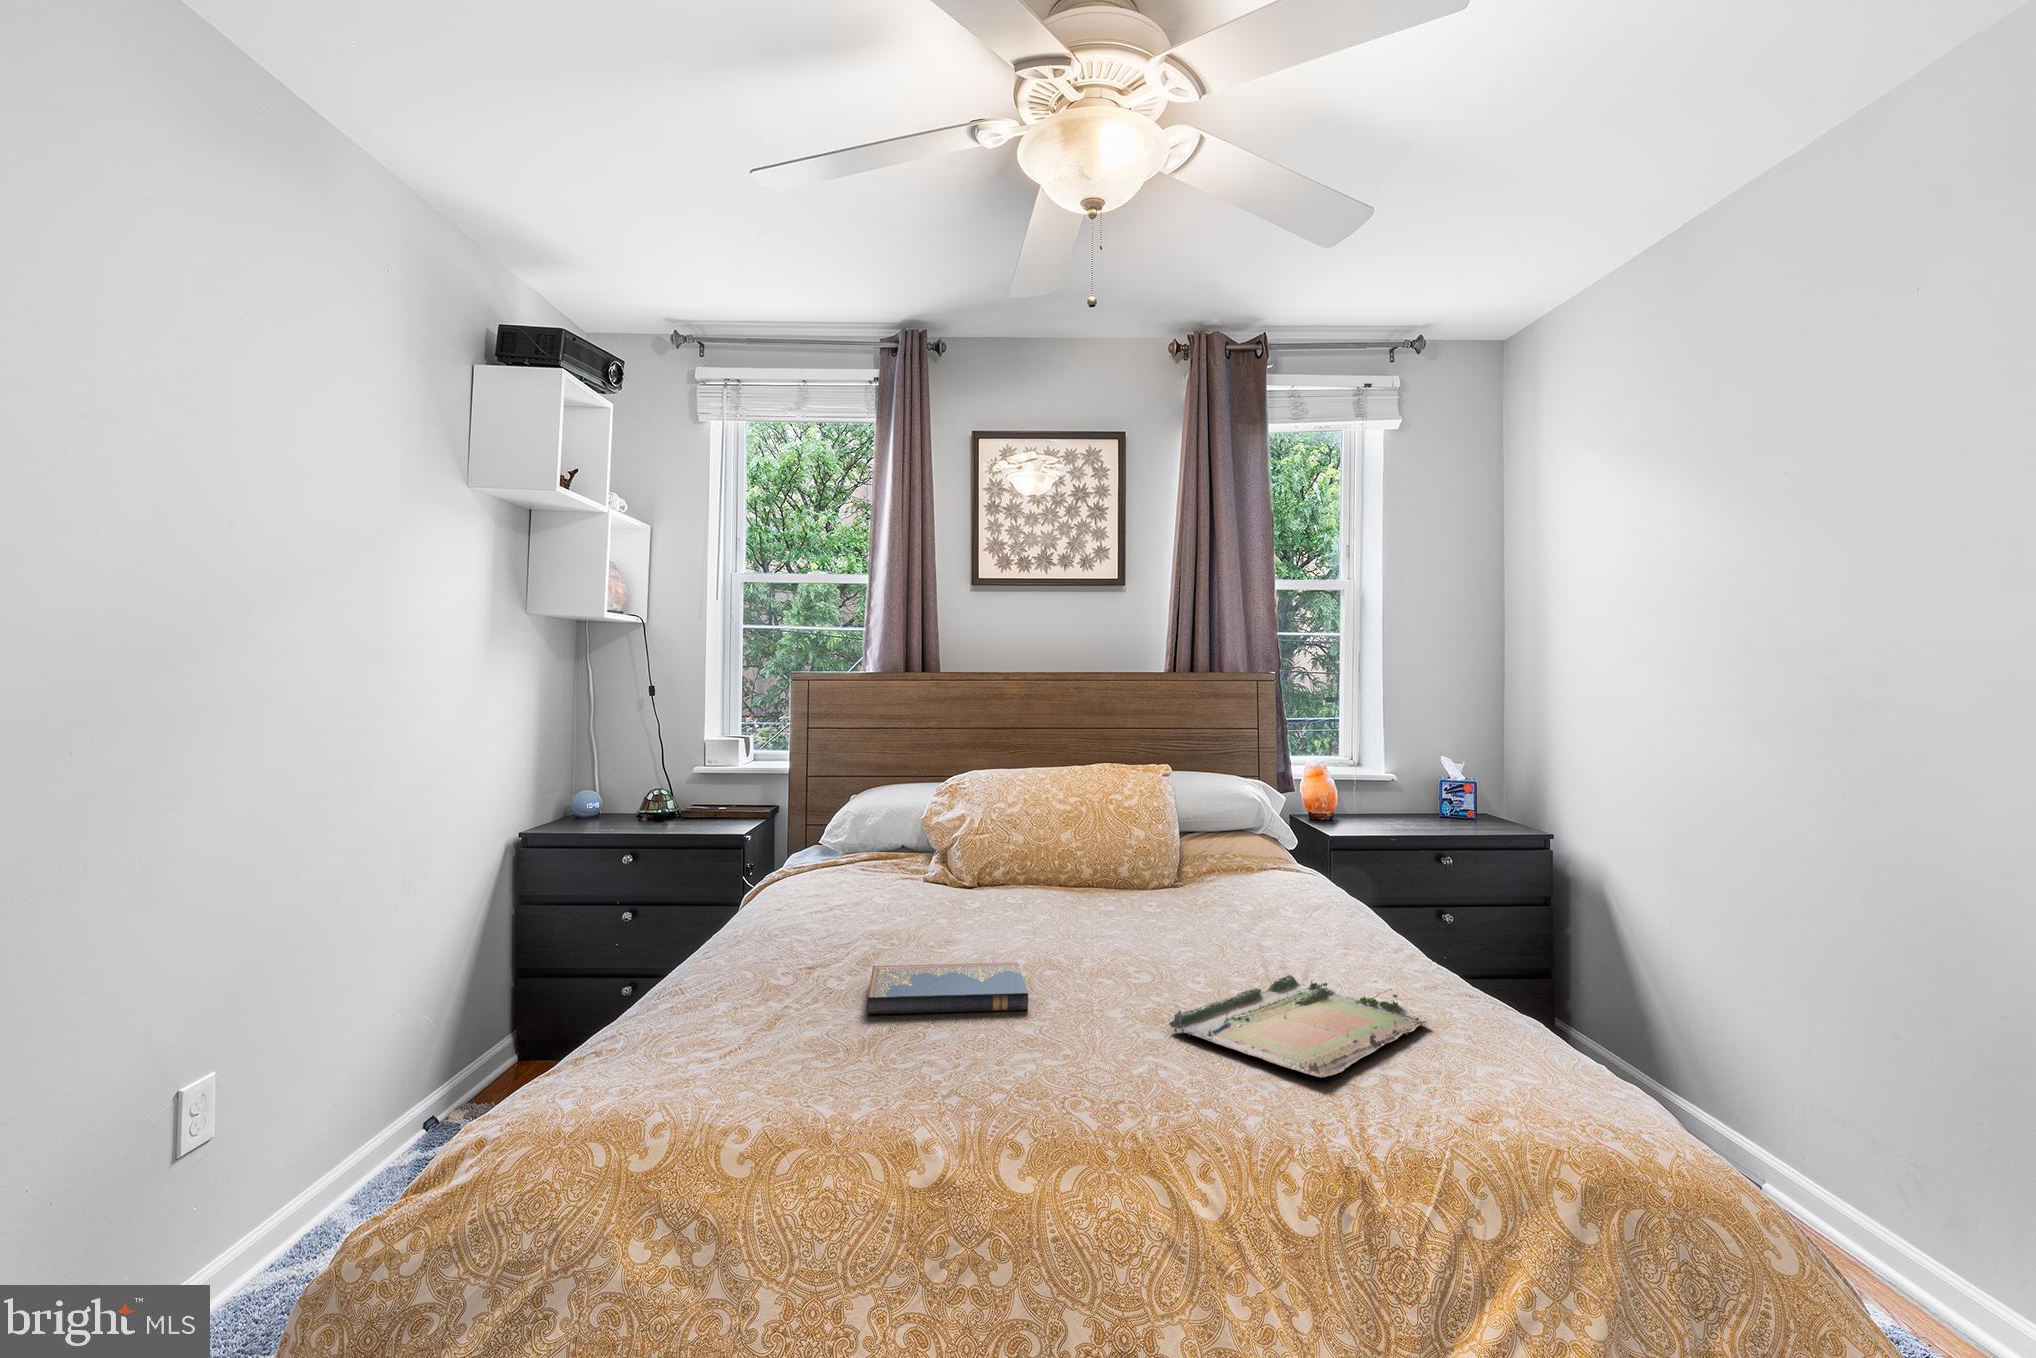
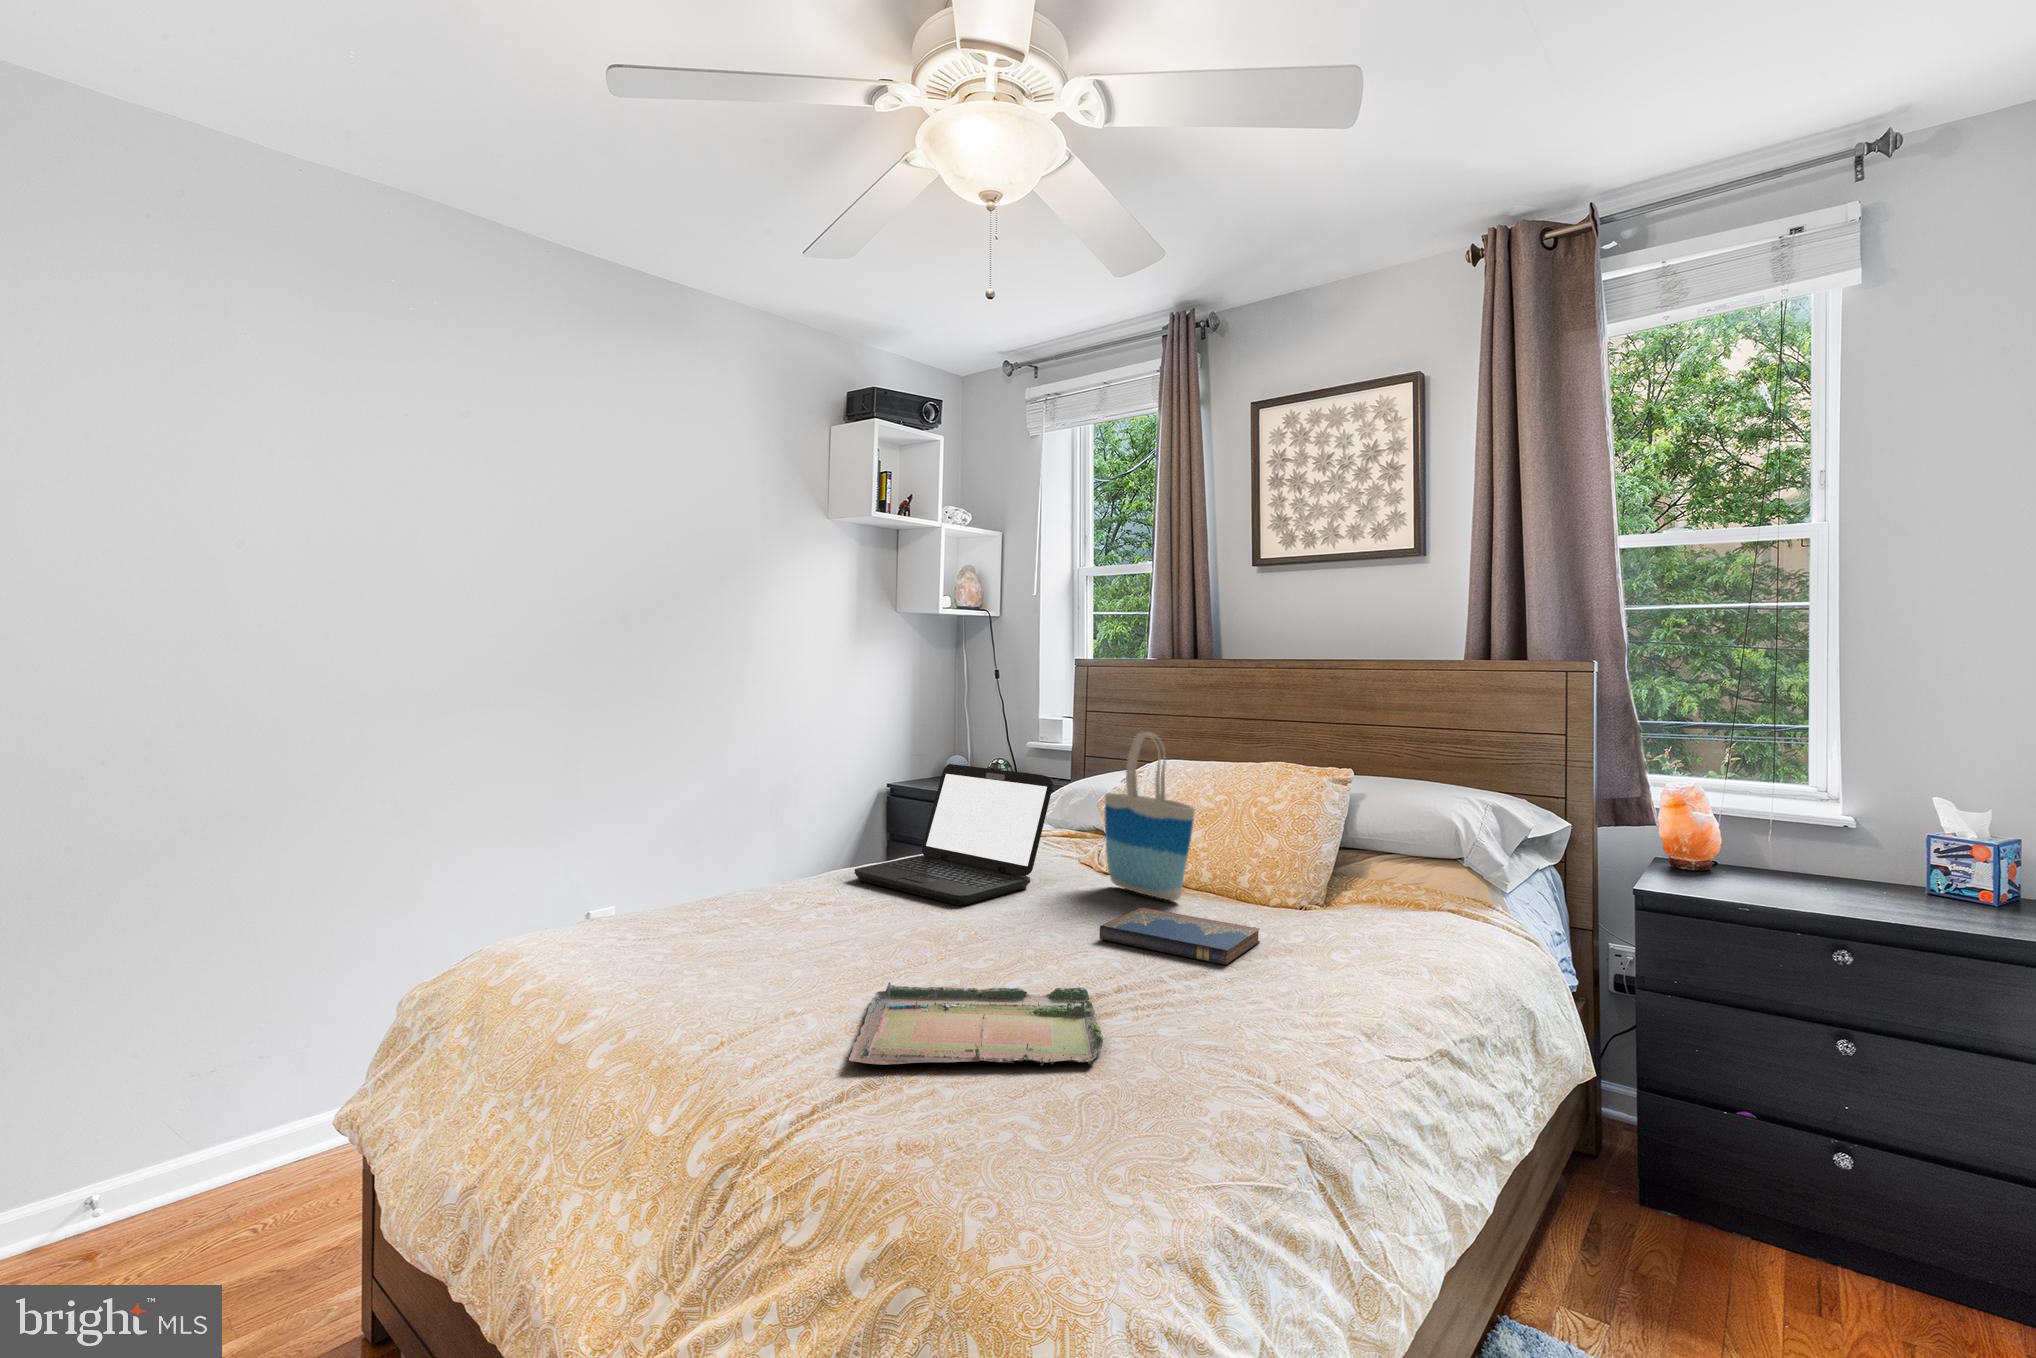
tote bag: none [1039,744,1153,900] -> present [1105,732,1195,900]
laptop: none [812,795,998,941] -> present [855,764,1053,905]
hardcover book: present [867,962,1028,1014] -> present [1100,907,1260,965]

